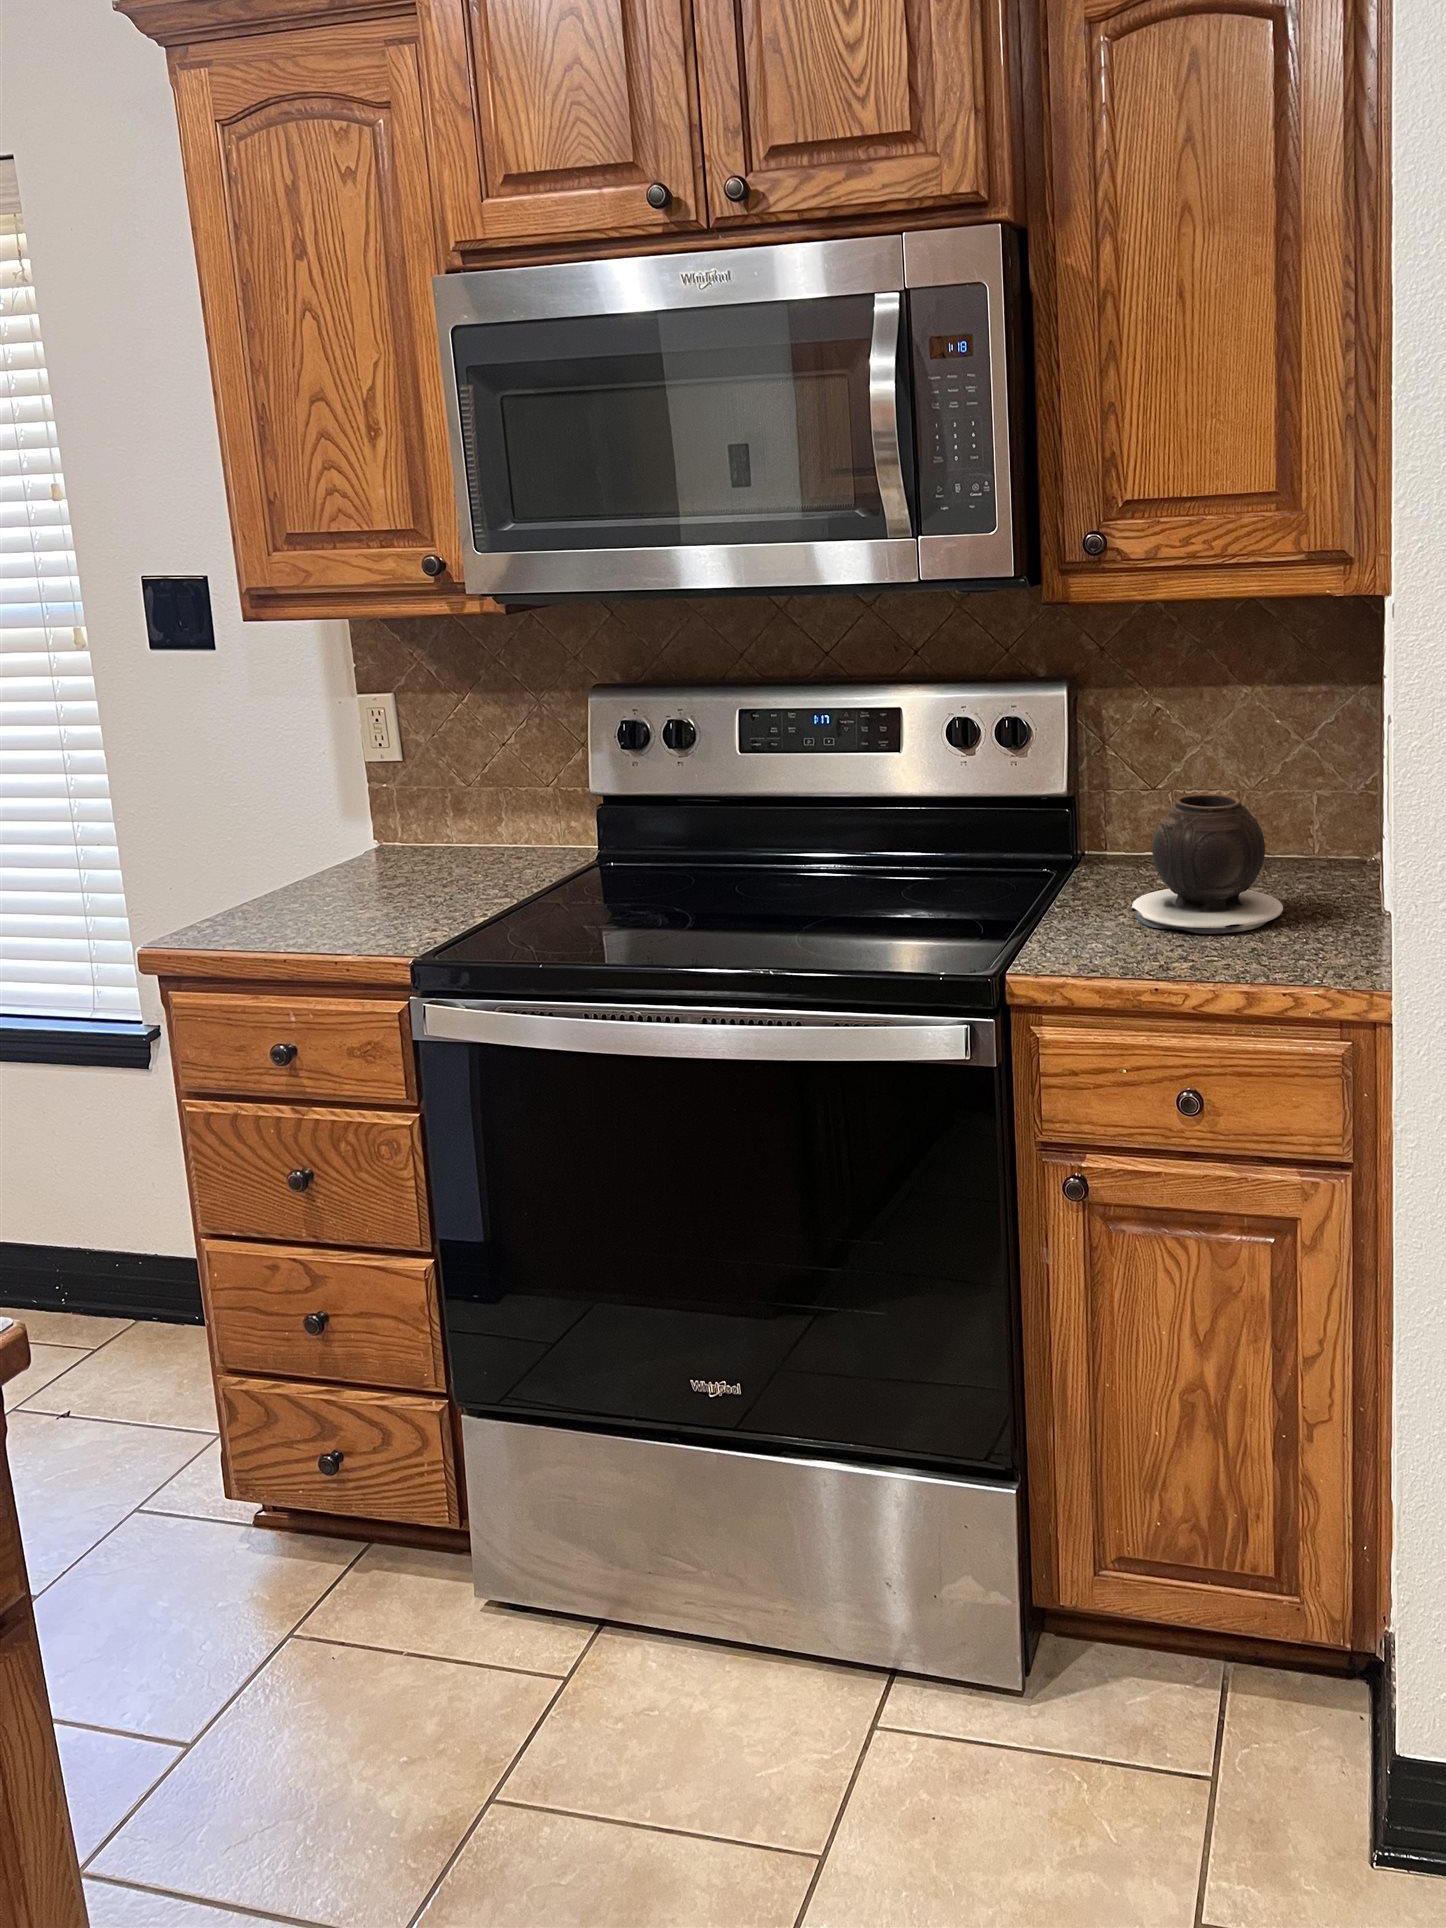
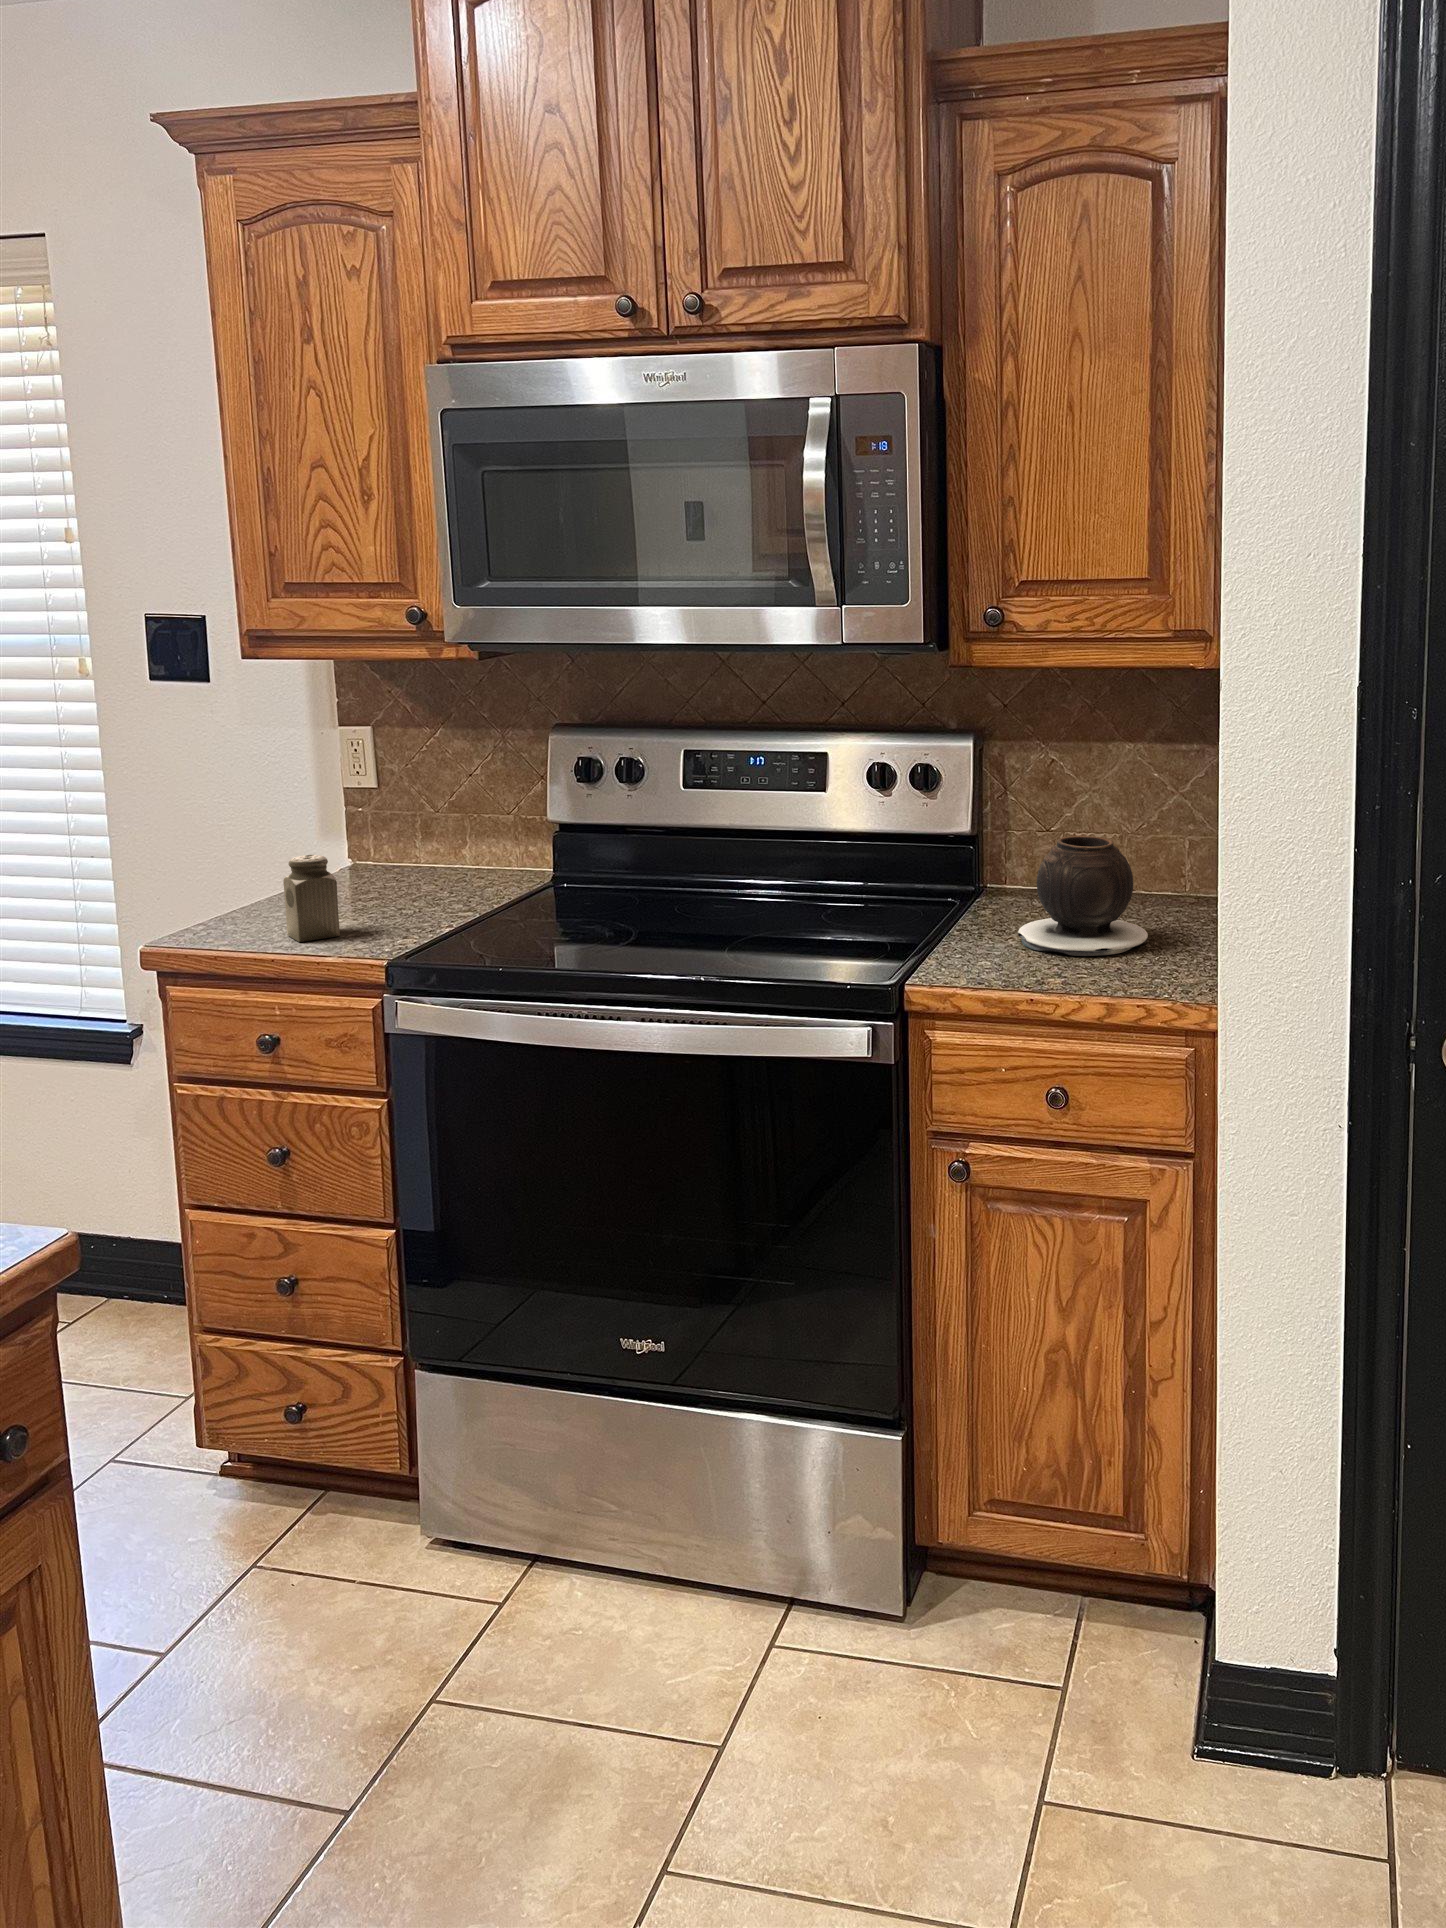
salt shaker: none [295,839,361,938] -> present [283,855,340,942]

